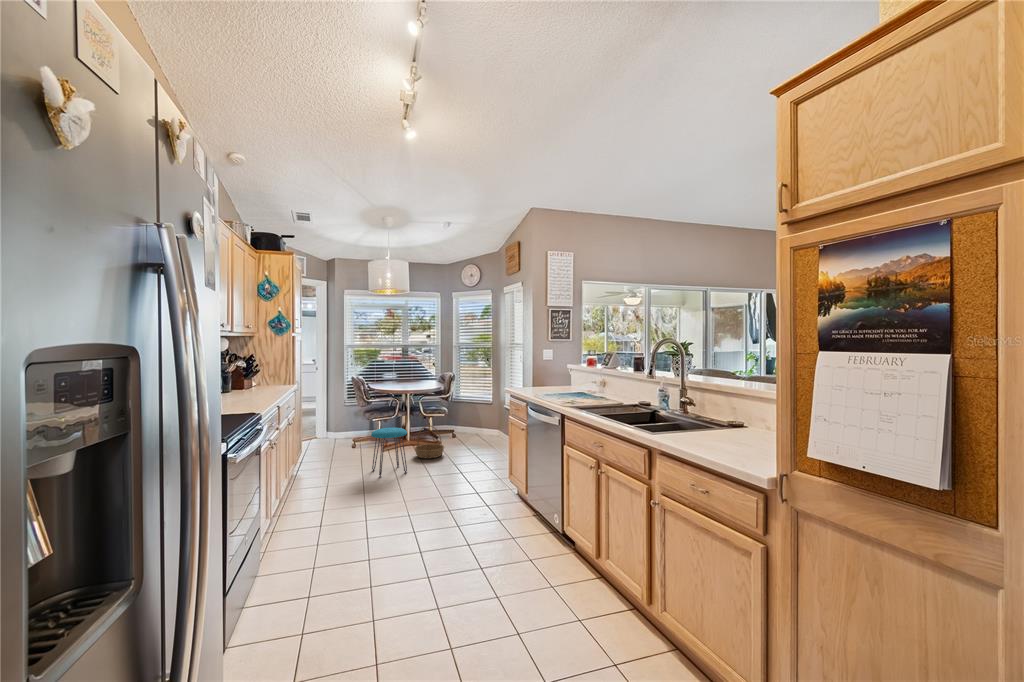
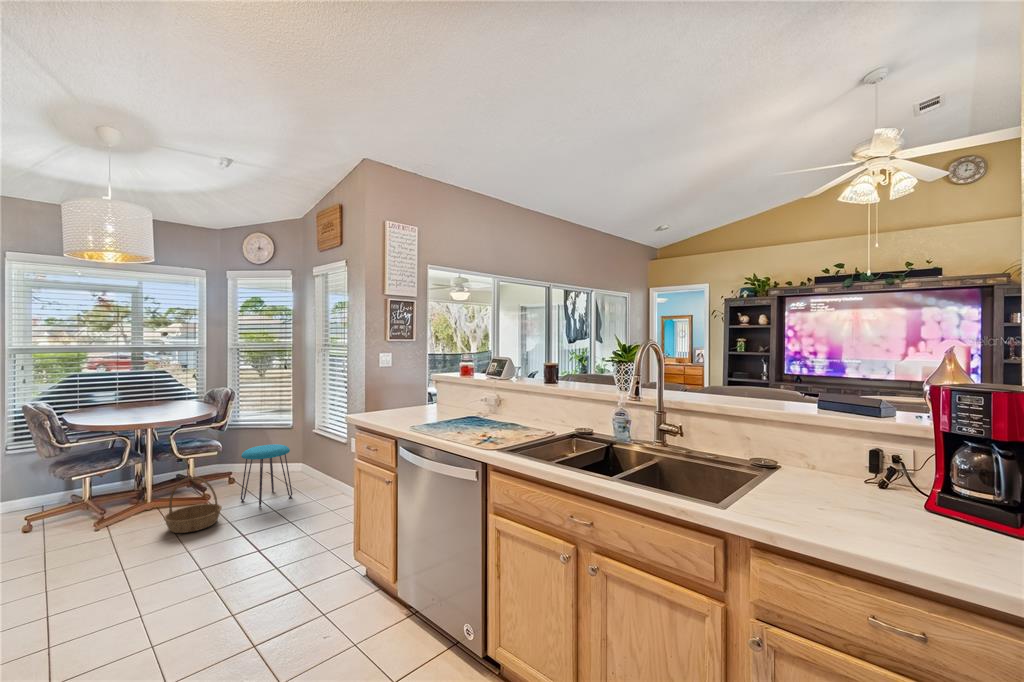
stool: present [371,428,407,477] -> present [241,444,292,508]

